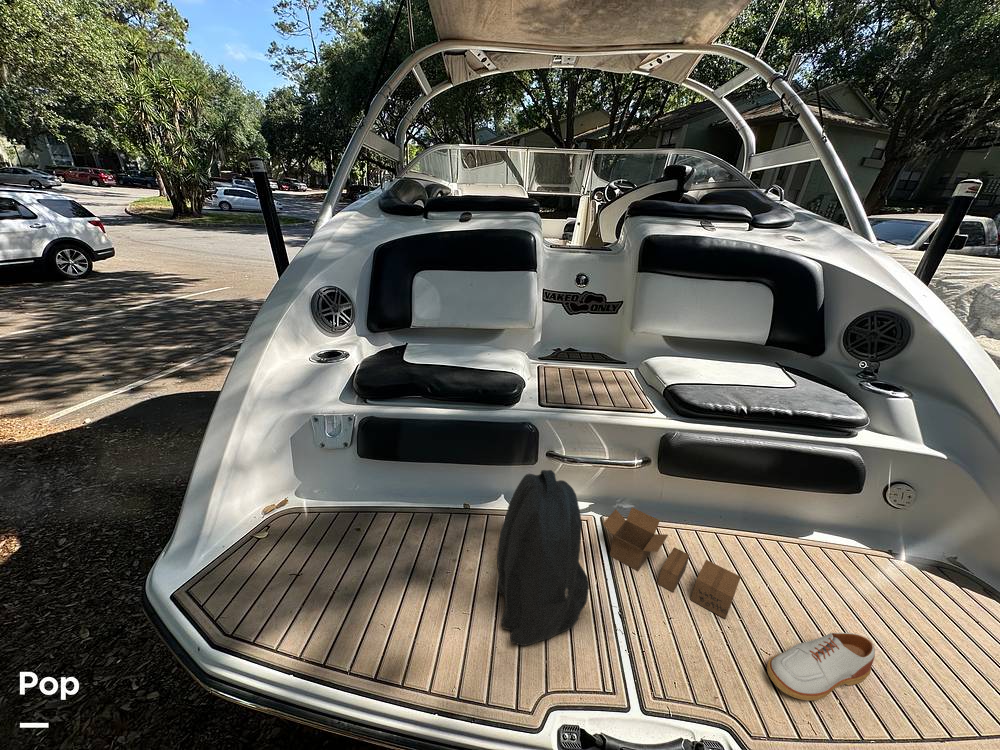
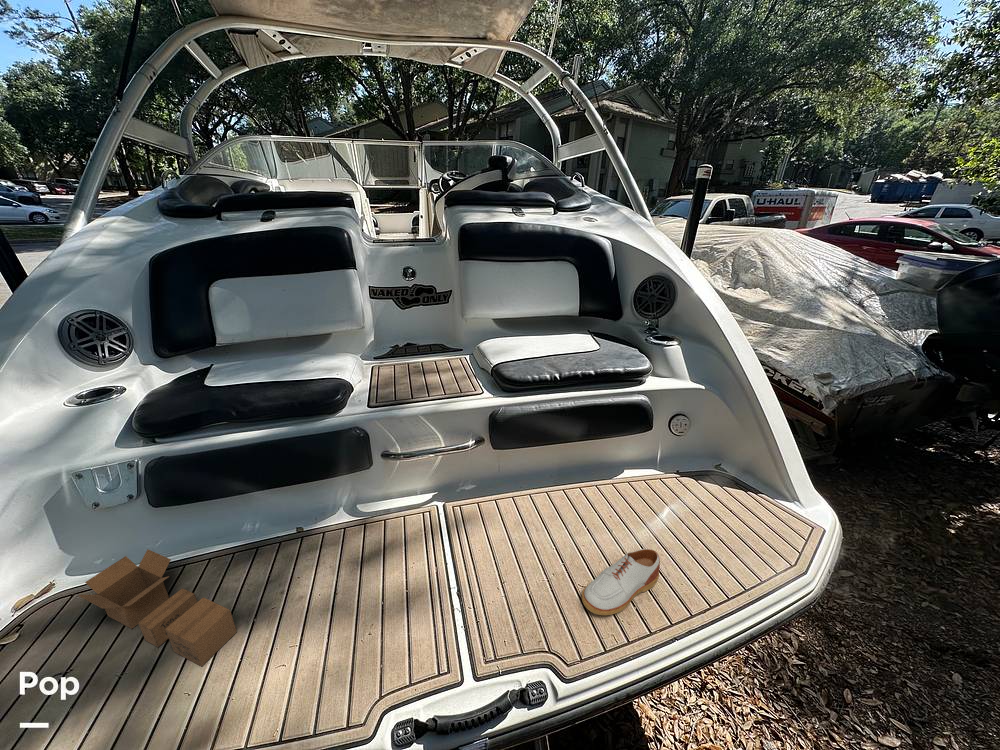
backpack: present [497,470,589,646] -> none [325,465,420,643]
cardboard box: present [603,508,741,619] -> present [79,549,237,666]

